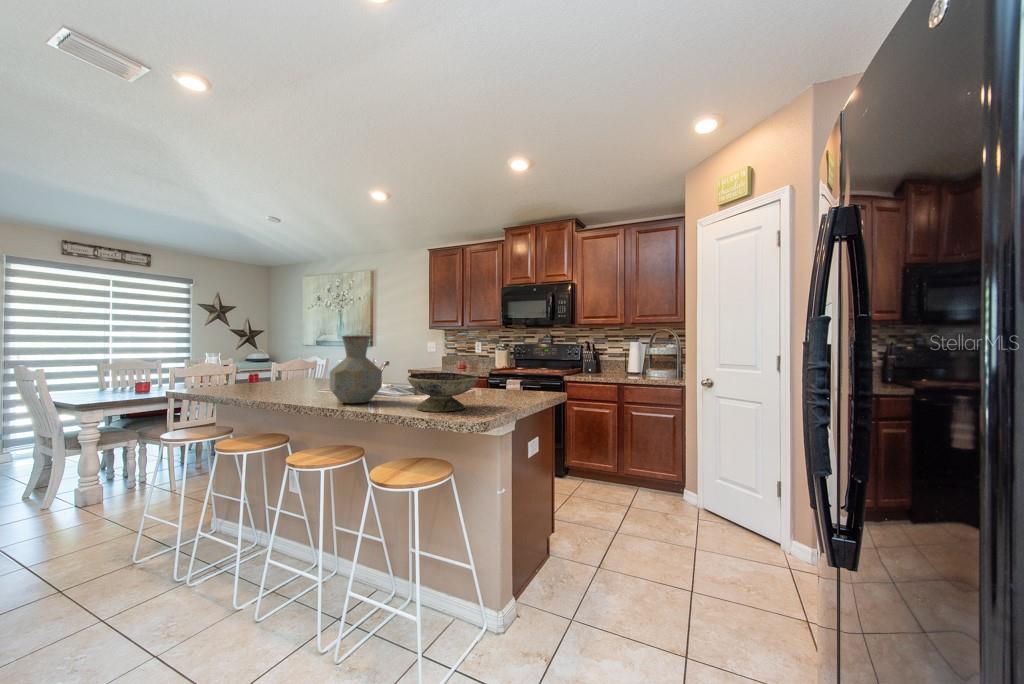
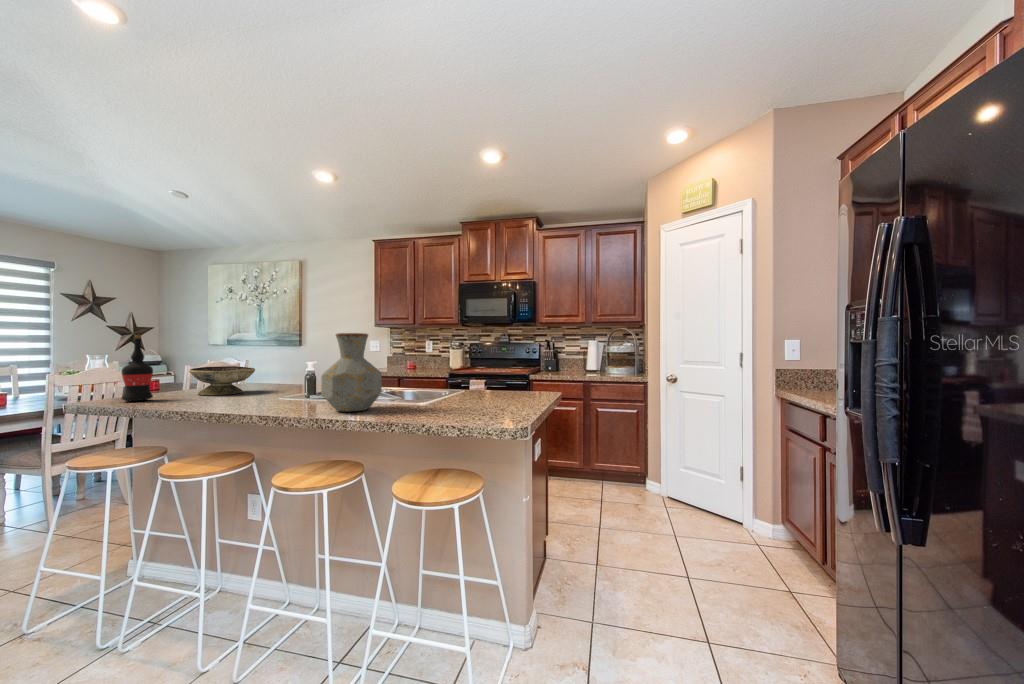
wine bottle: none [203,338,226,390] -> present [122,335,153,401]
decorative bowl: present [407,373,478,412] -> present [189,366,255,395]

